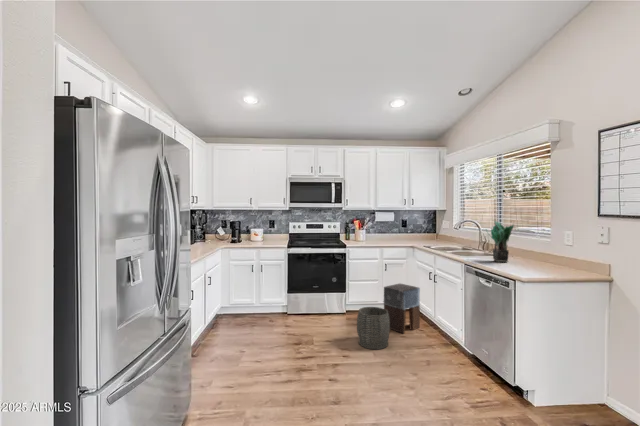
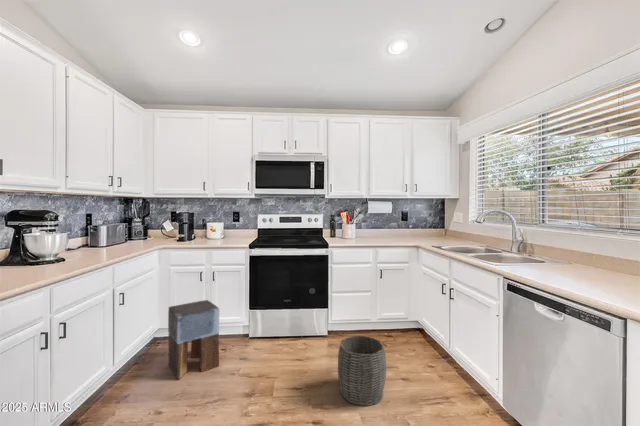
potted plant: present [491,221,514,262] -> none [542,210,592,277]
stool: present [384,284,420,334] -> present [168,300,219,379]

